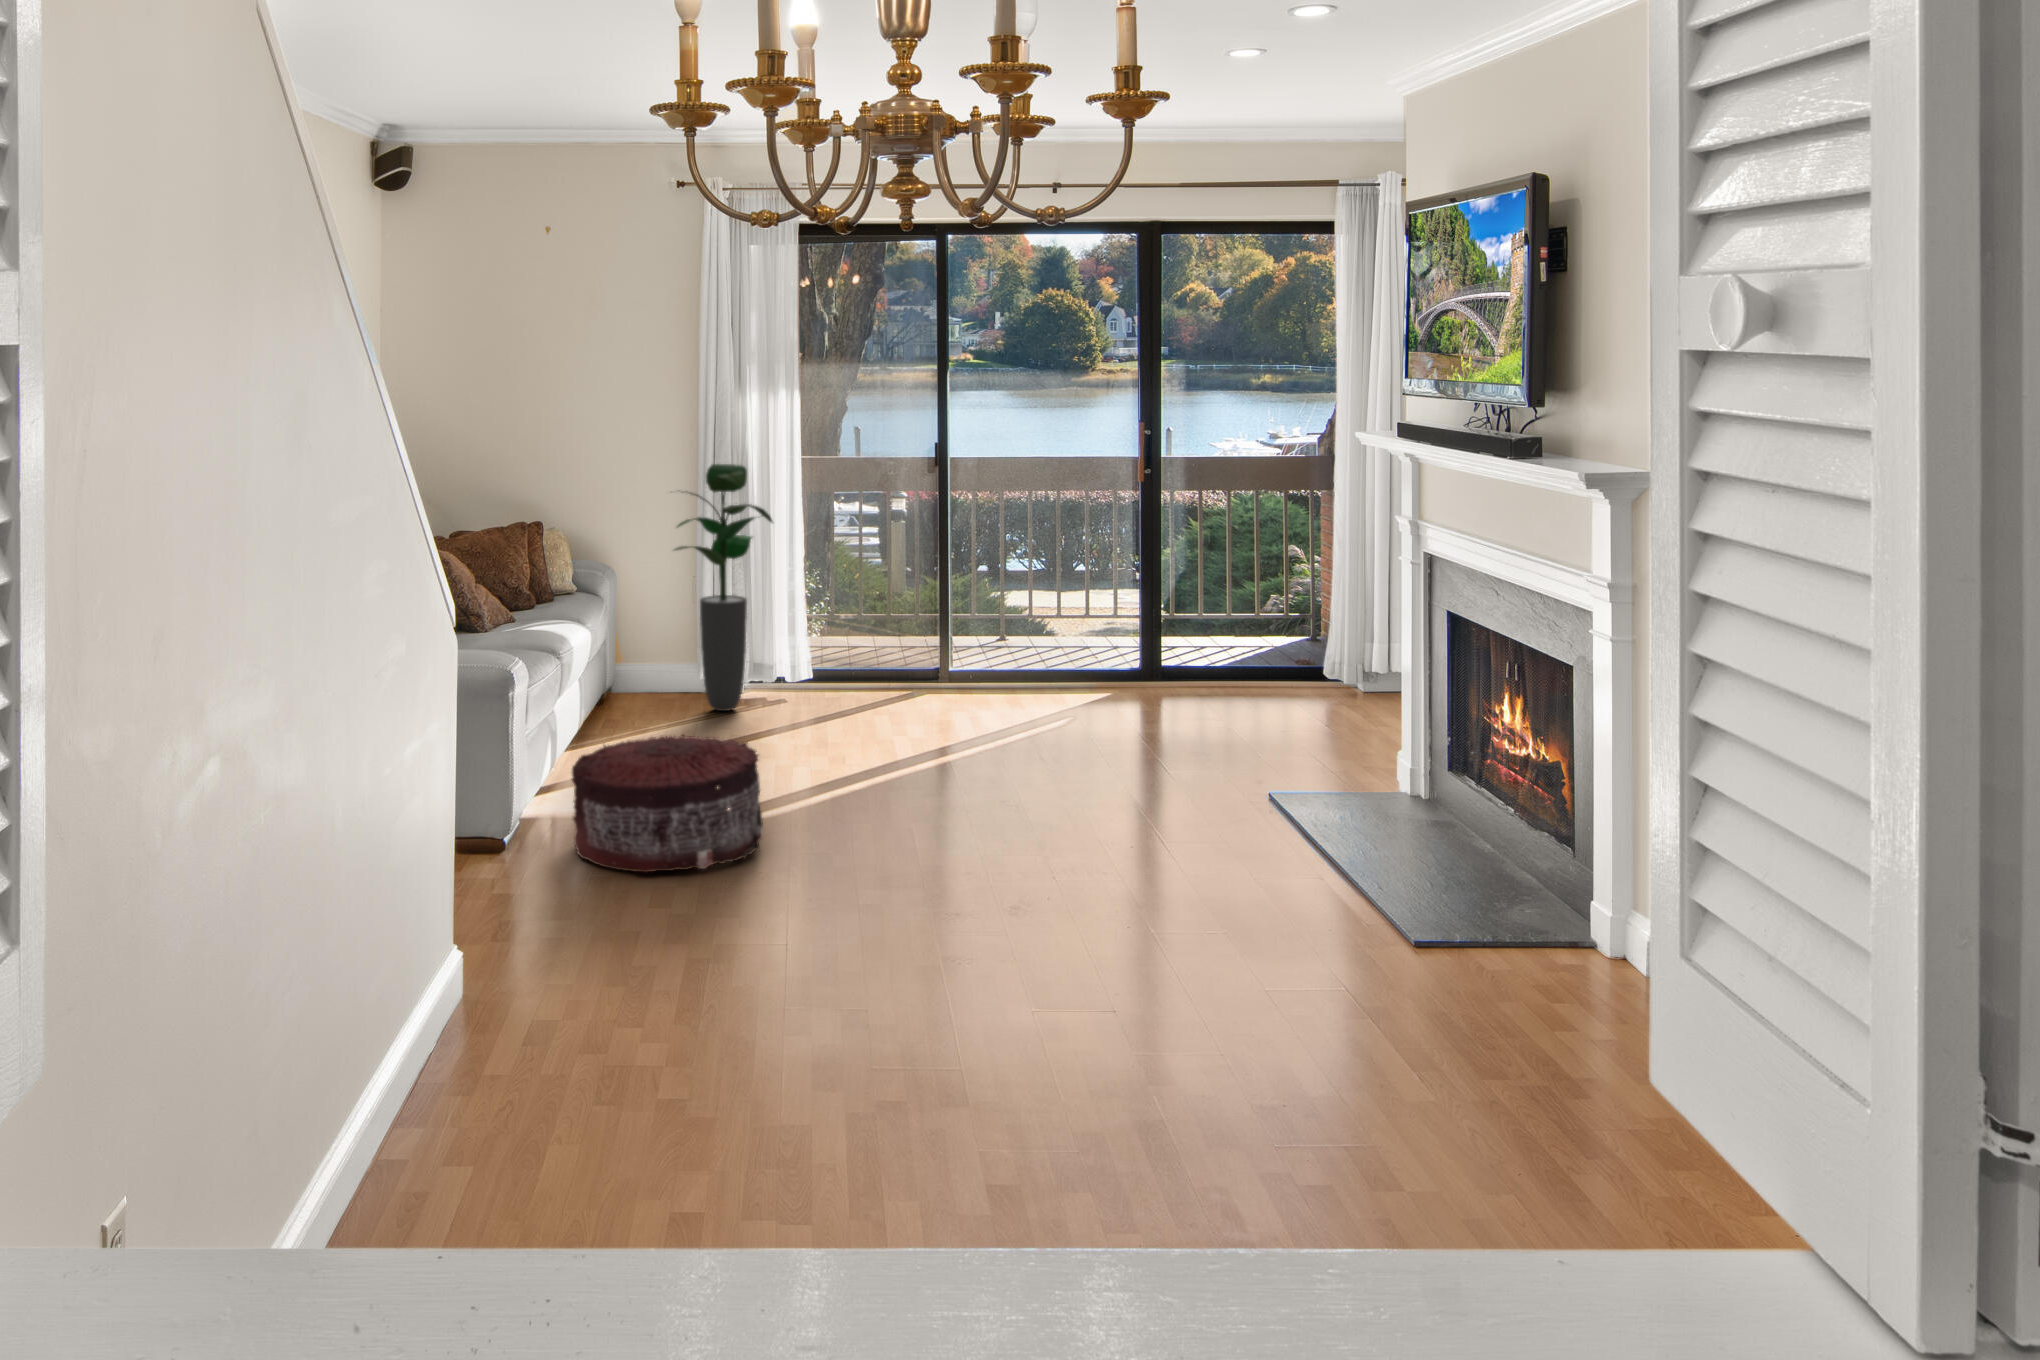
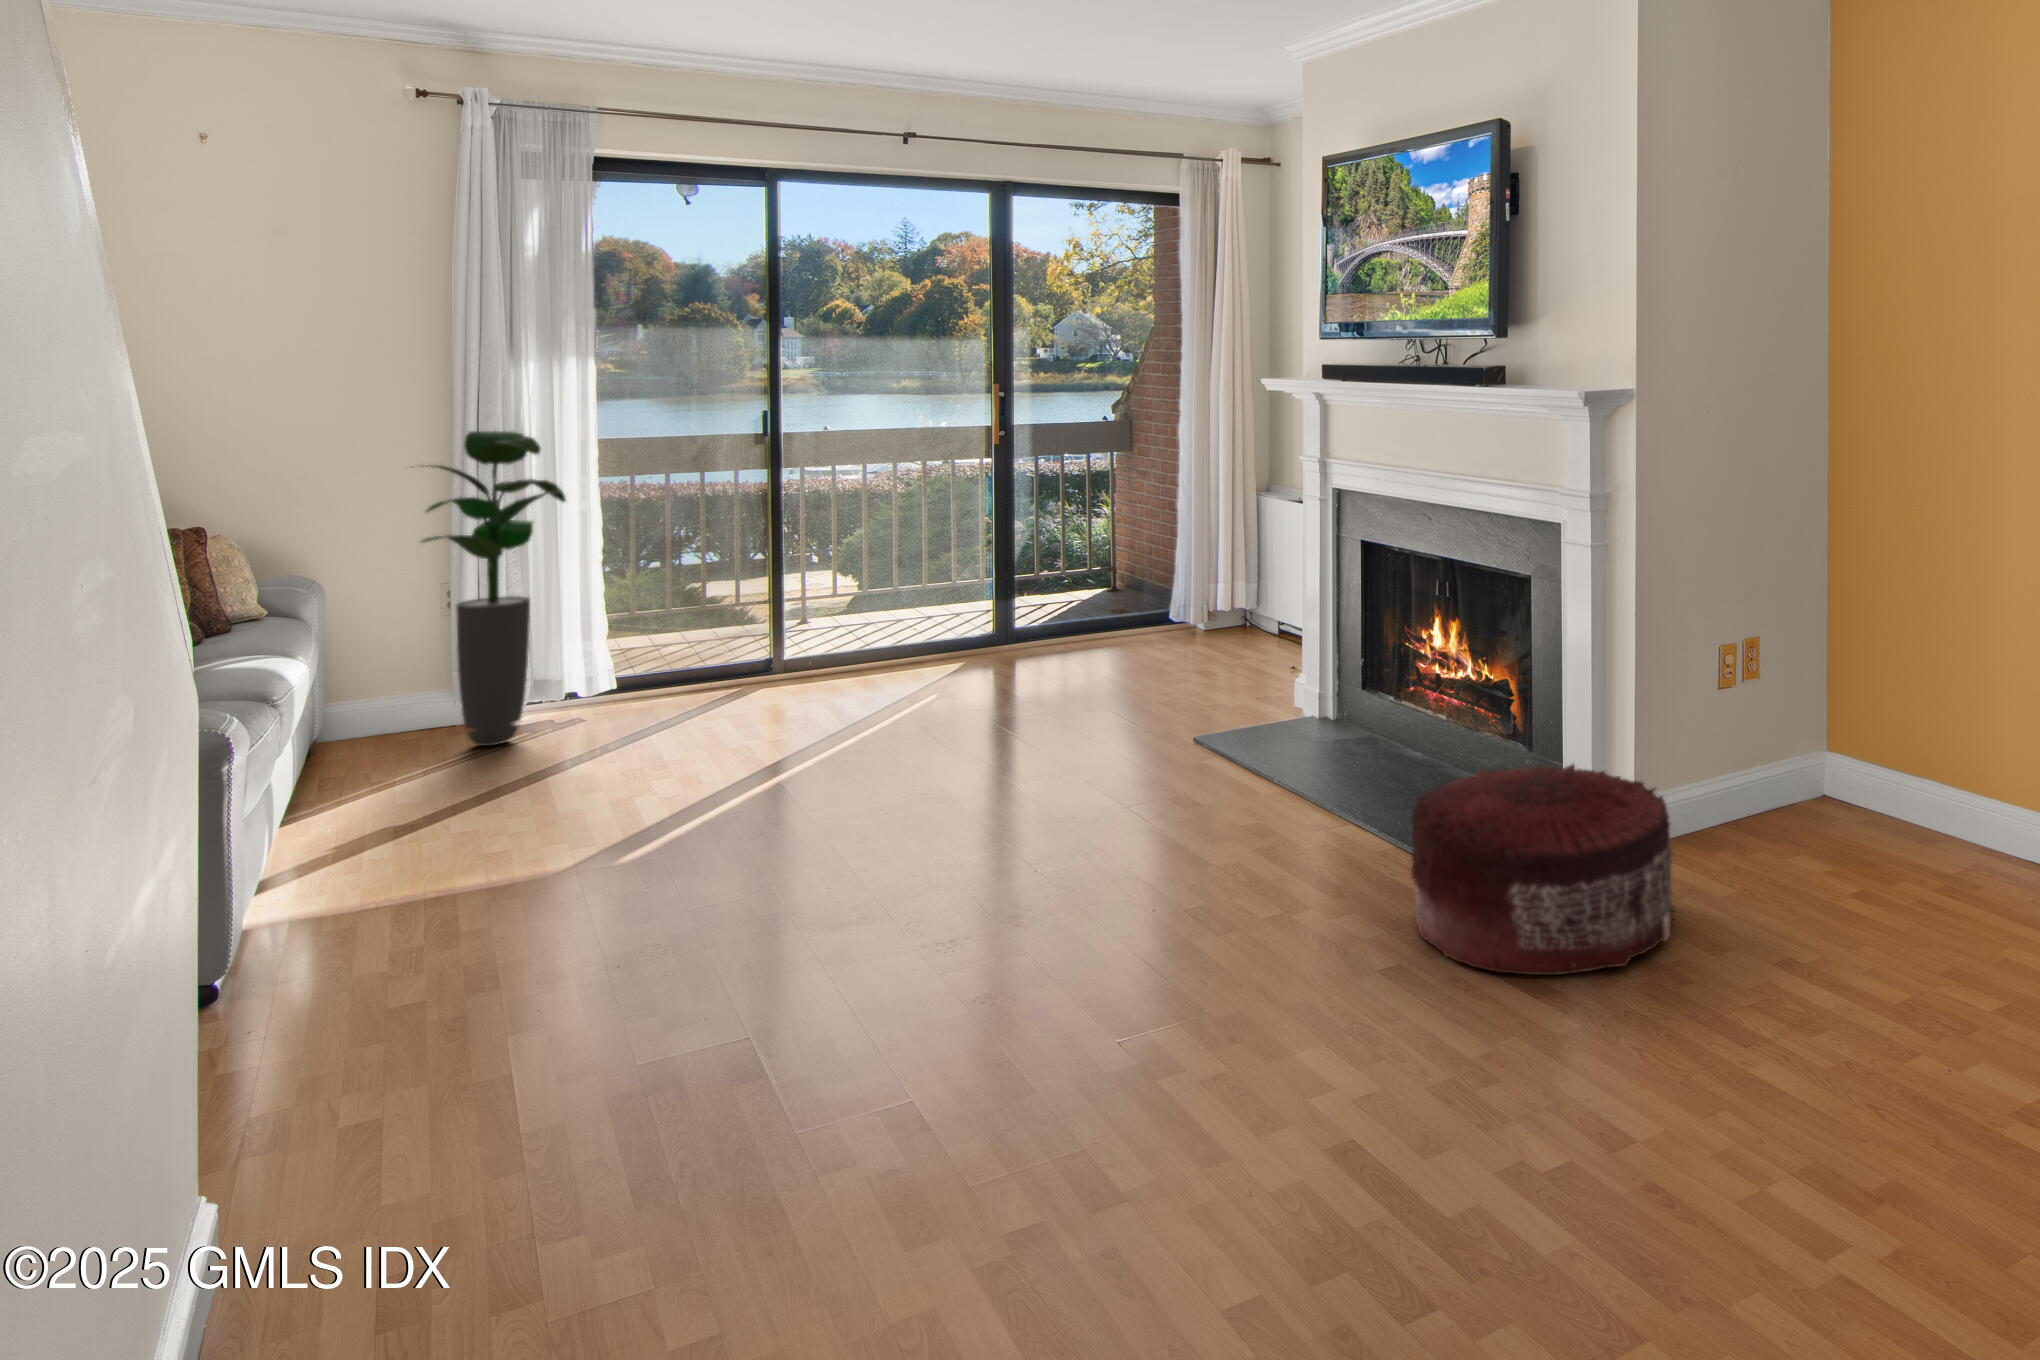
pouf: present [572,735,763,872] -> present [1411,764,1674,975]

